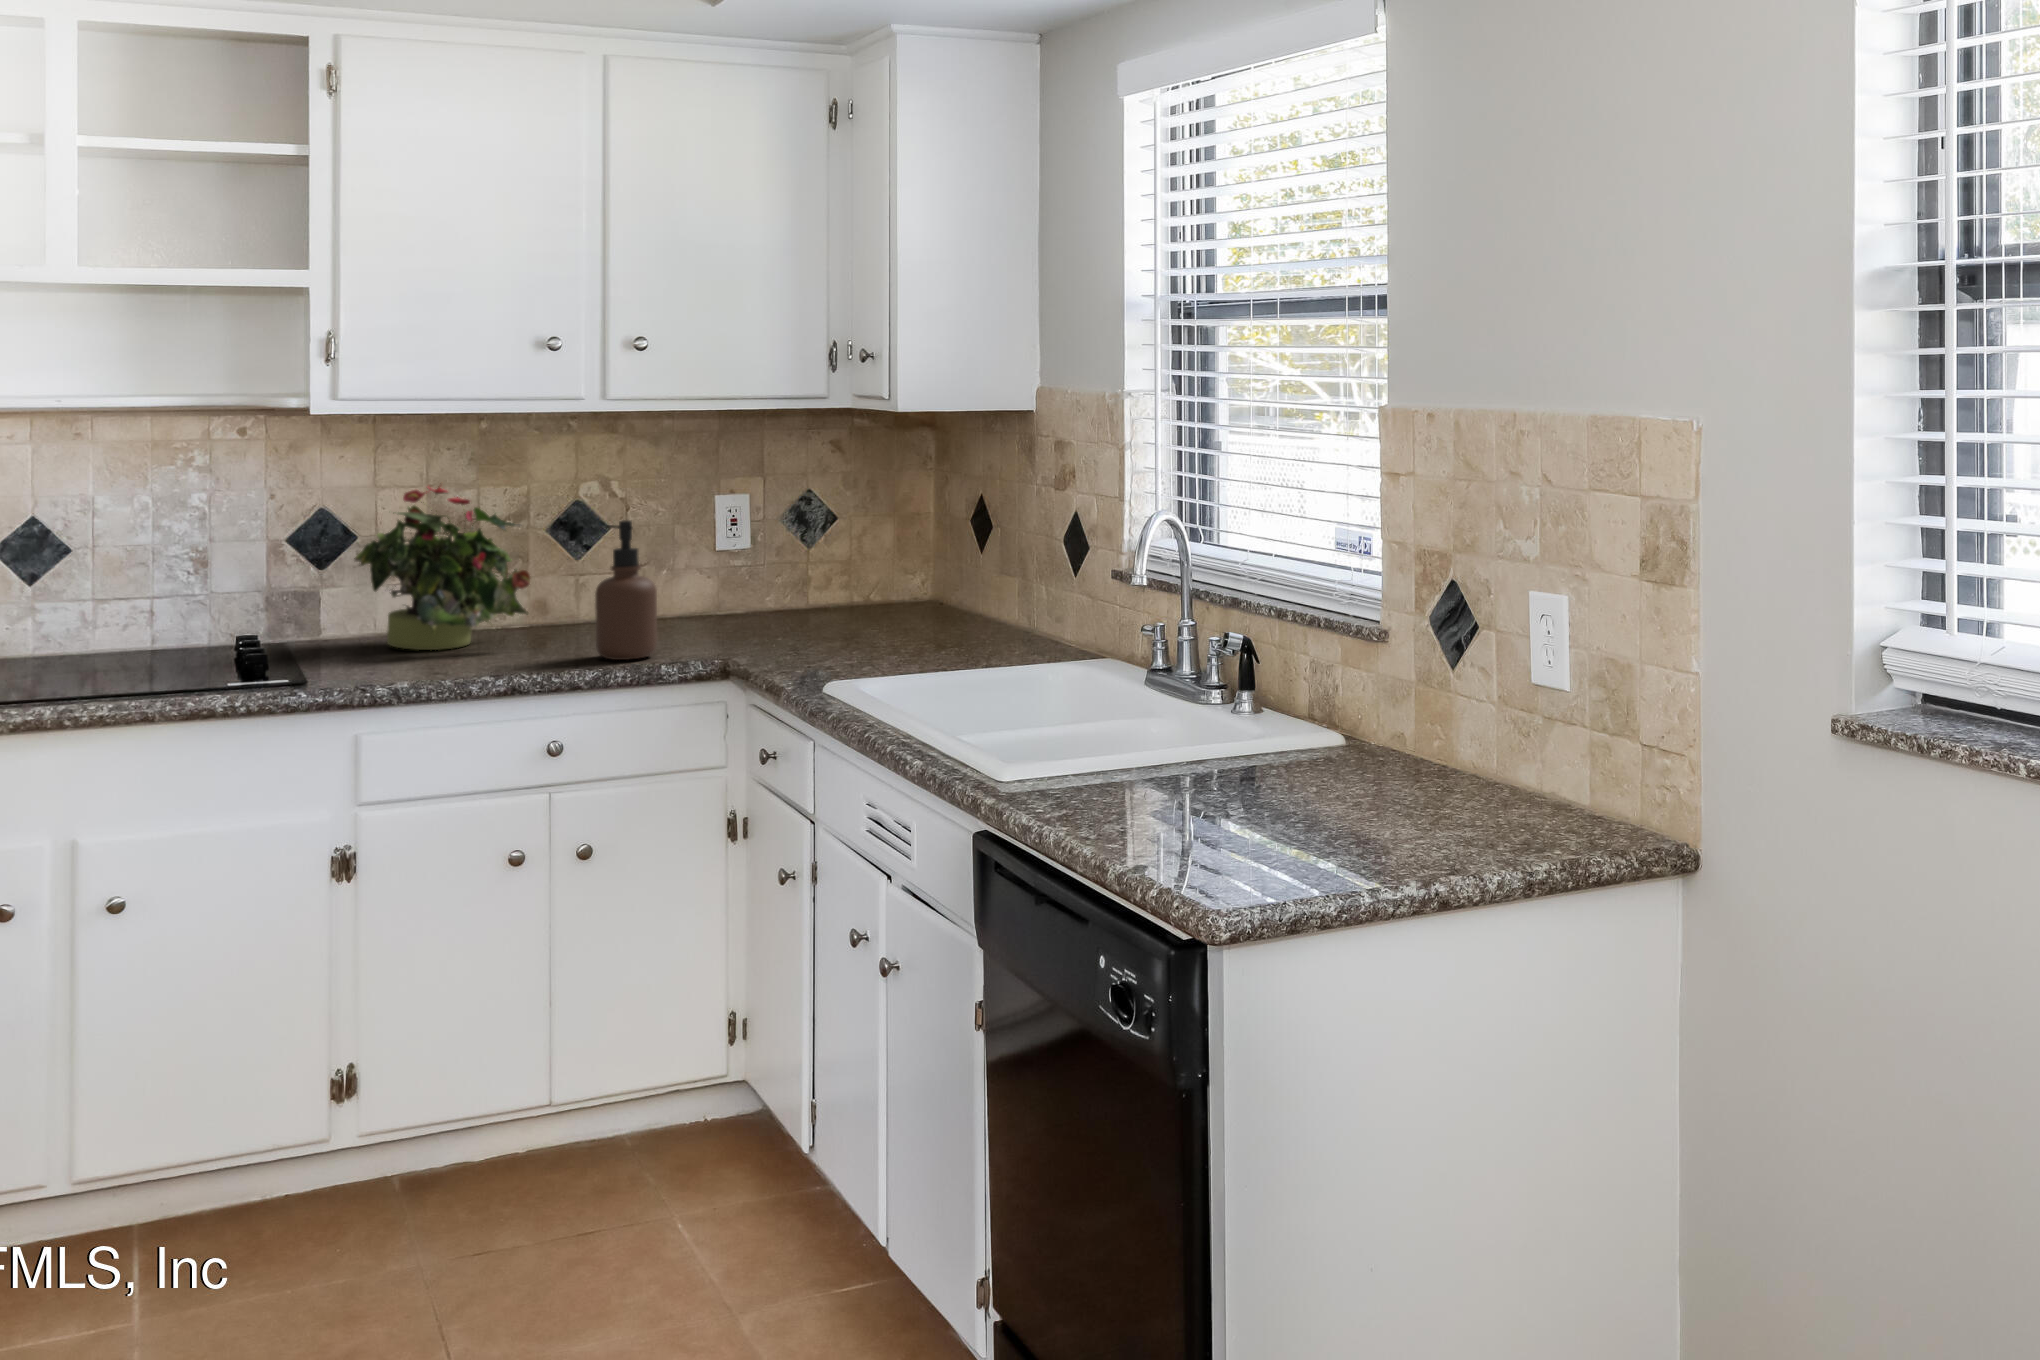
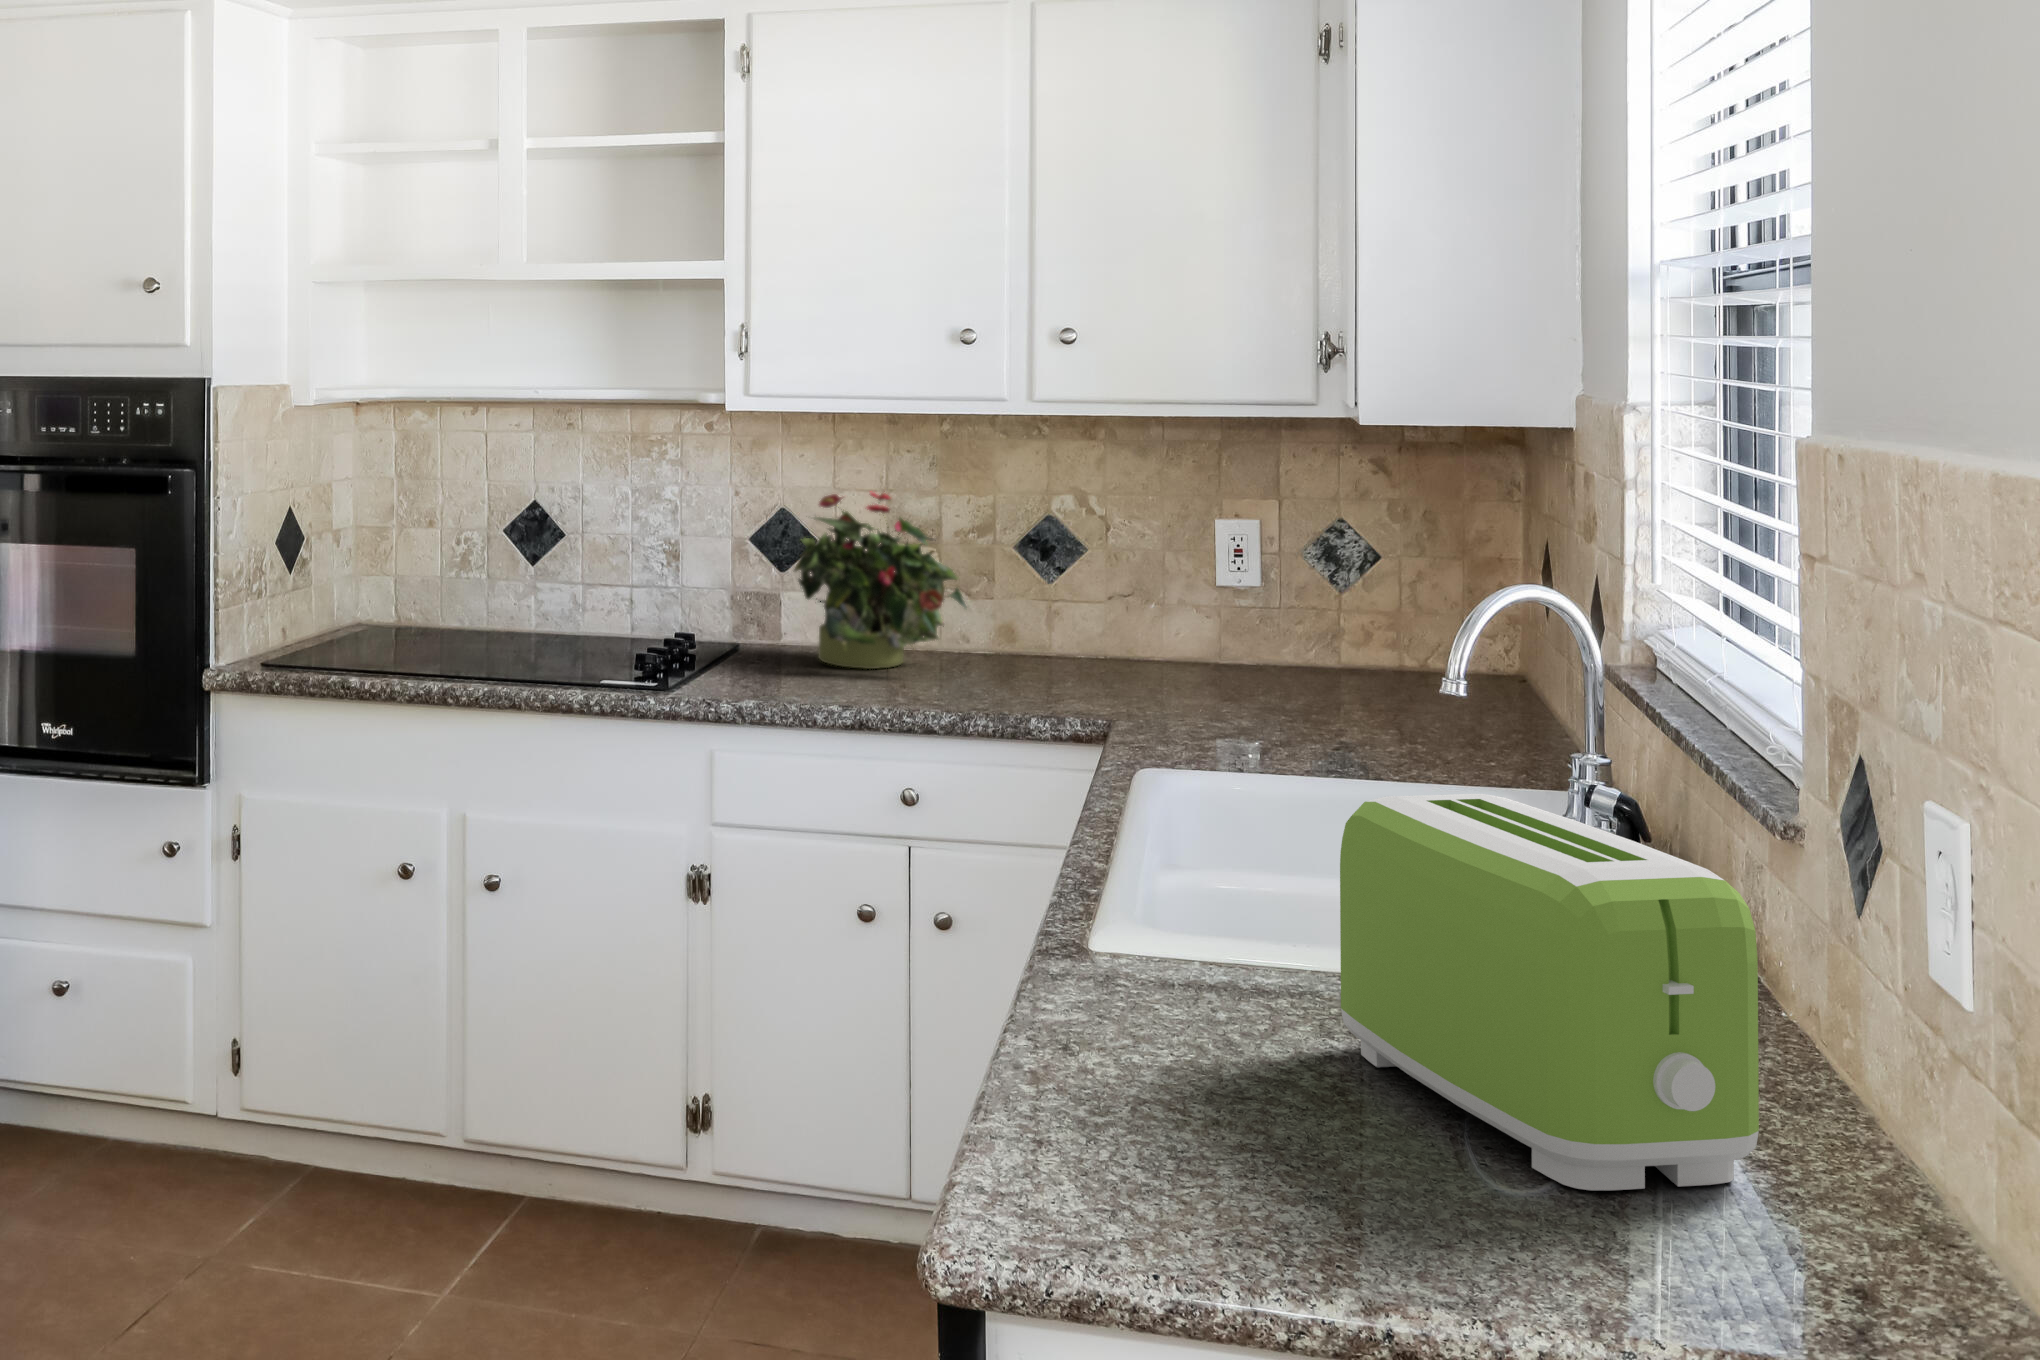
soap dispenser: present [595,520,657,660] -> none [978,541,1049,705]
toaster: none [1218,633,1467,826] -> present [1340,794,1759,1190]

